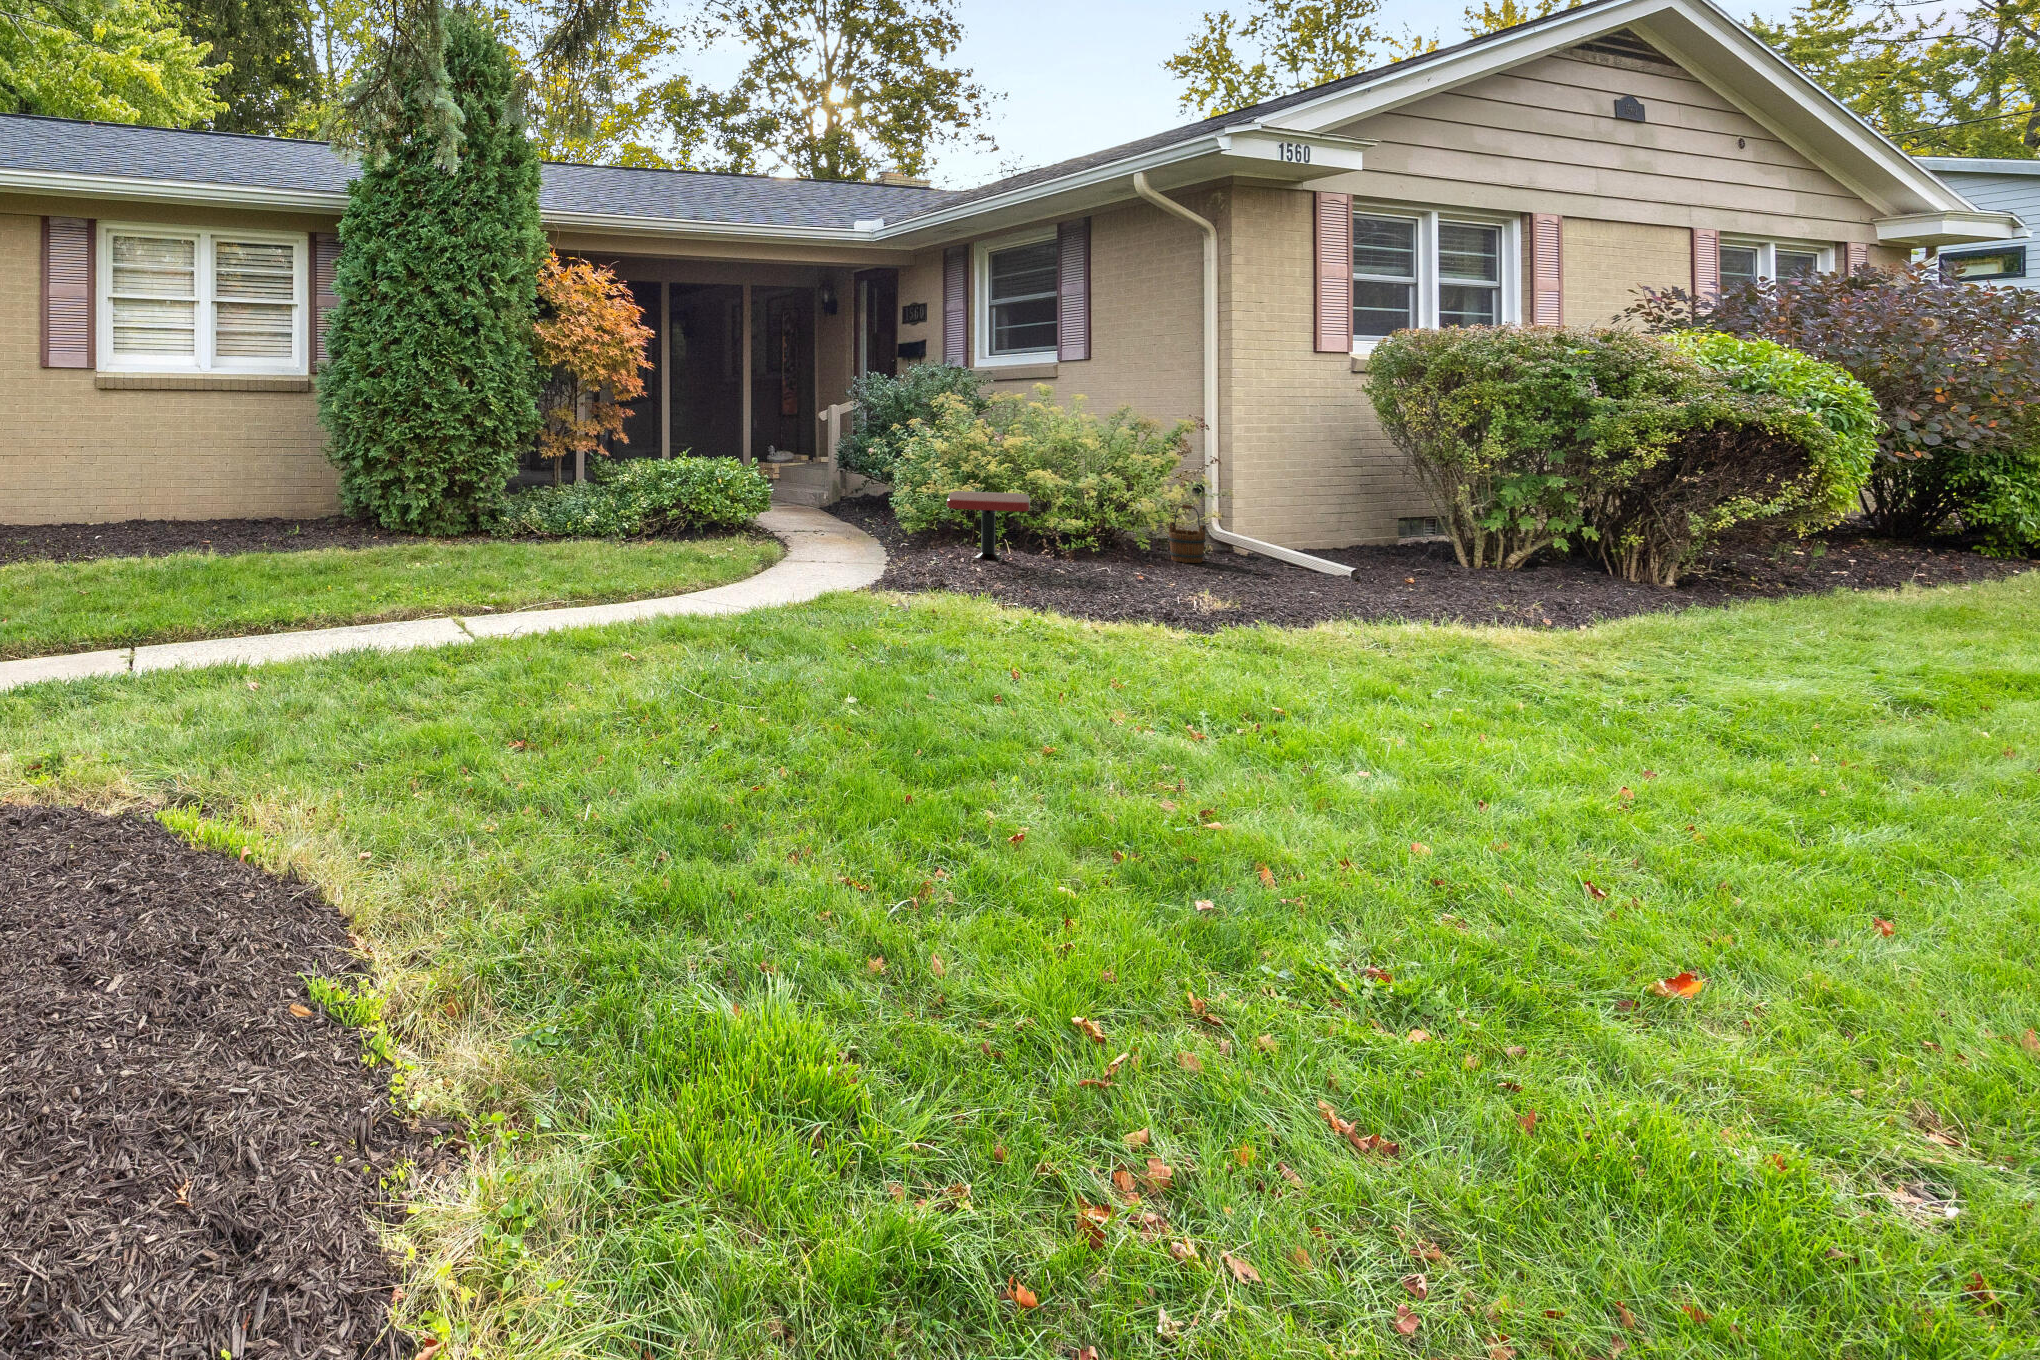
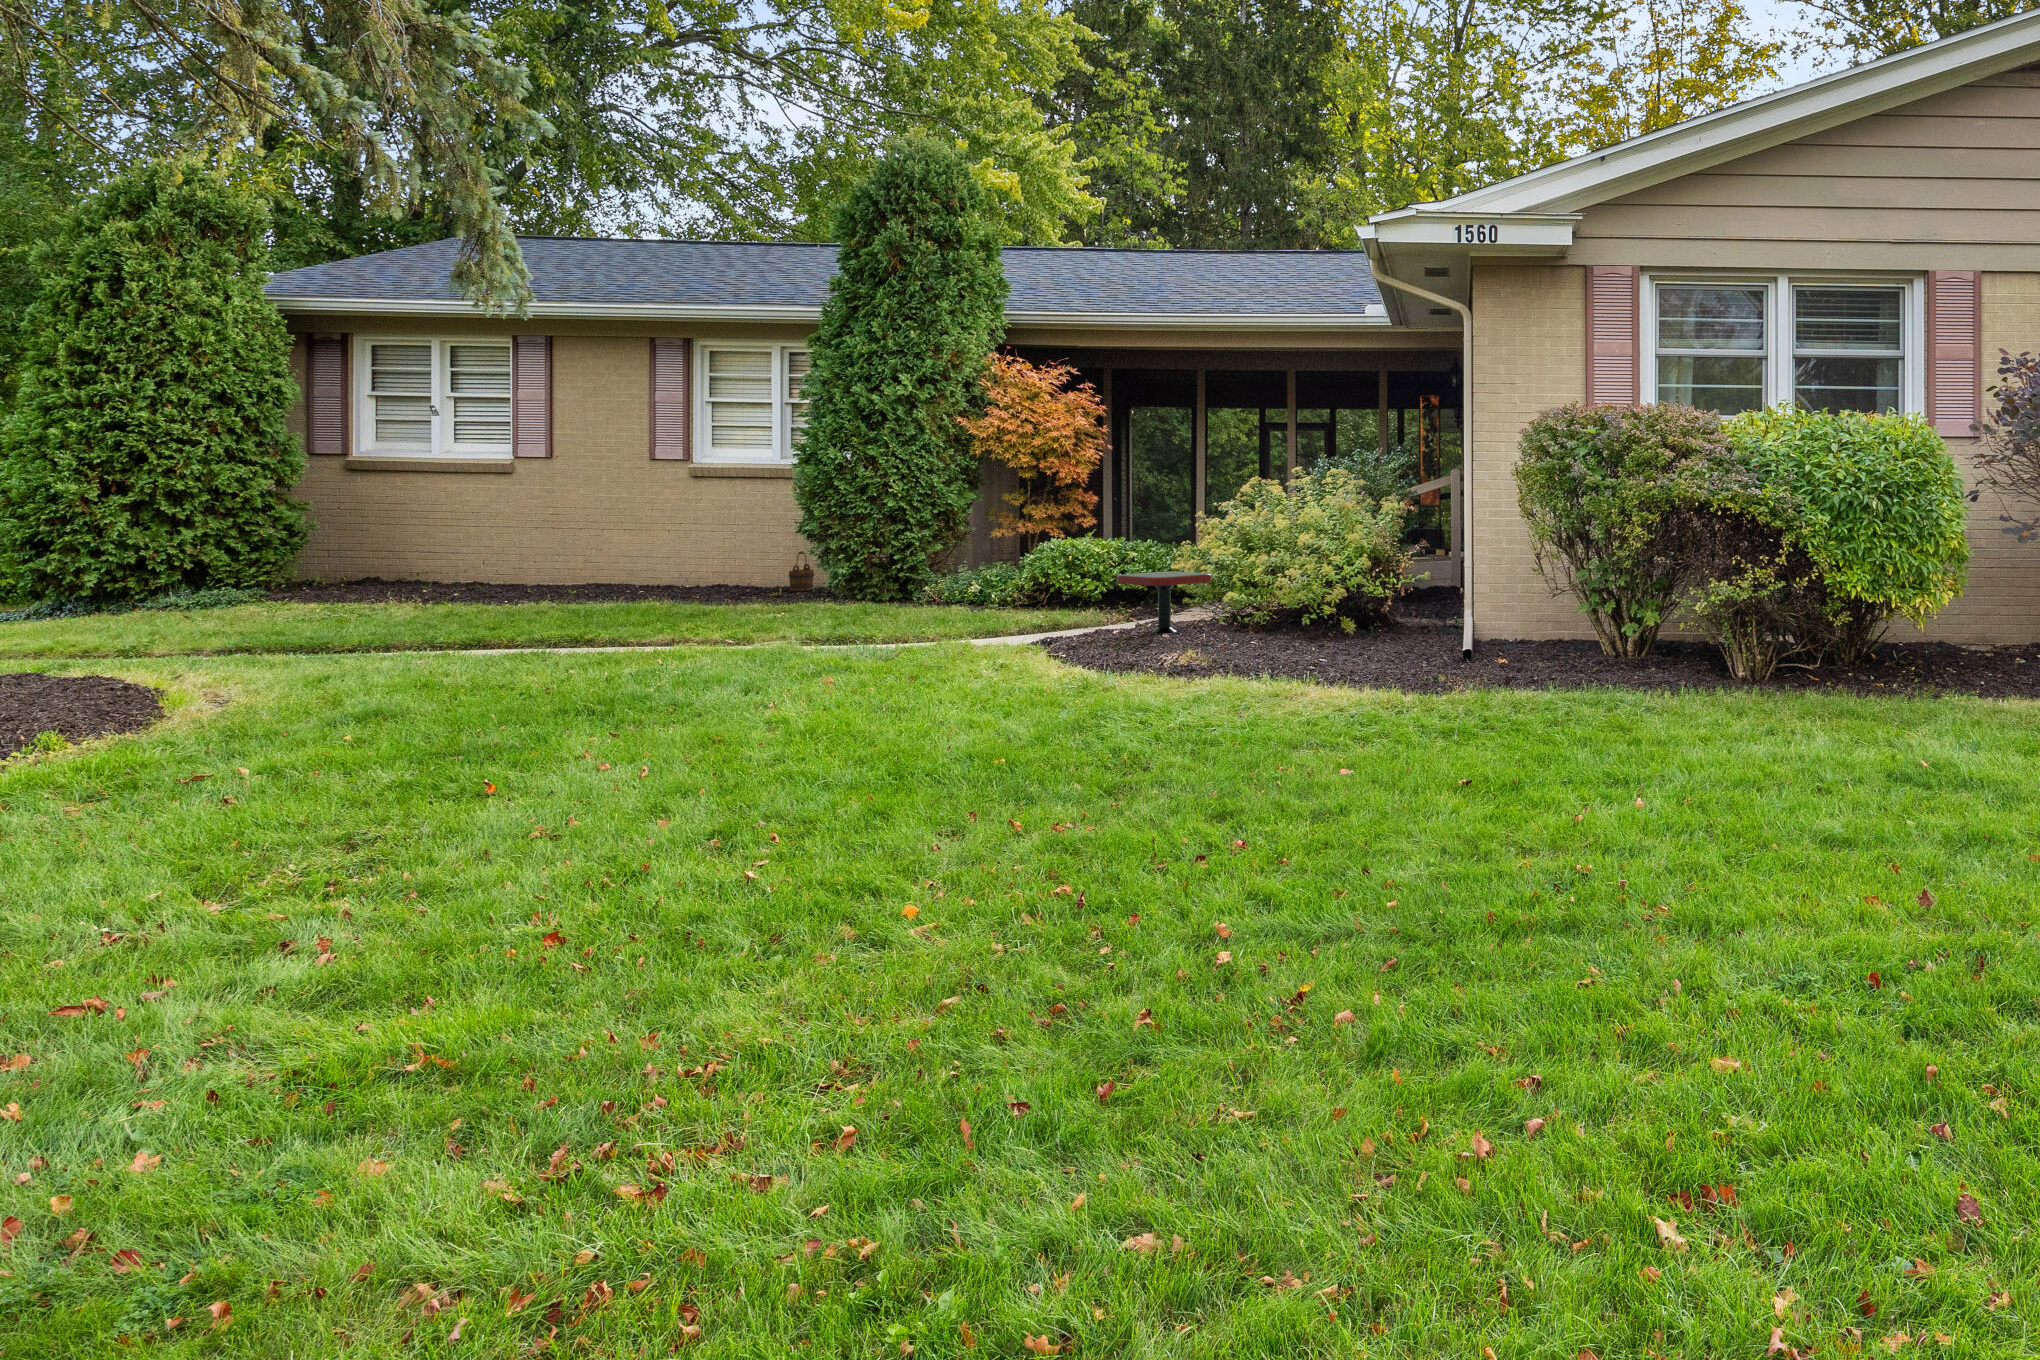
wooden bucket: present [1169,504,1206,563] -> present [789,551,814,591]

